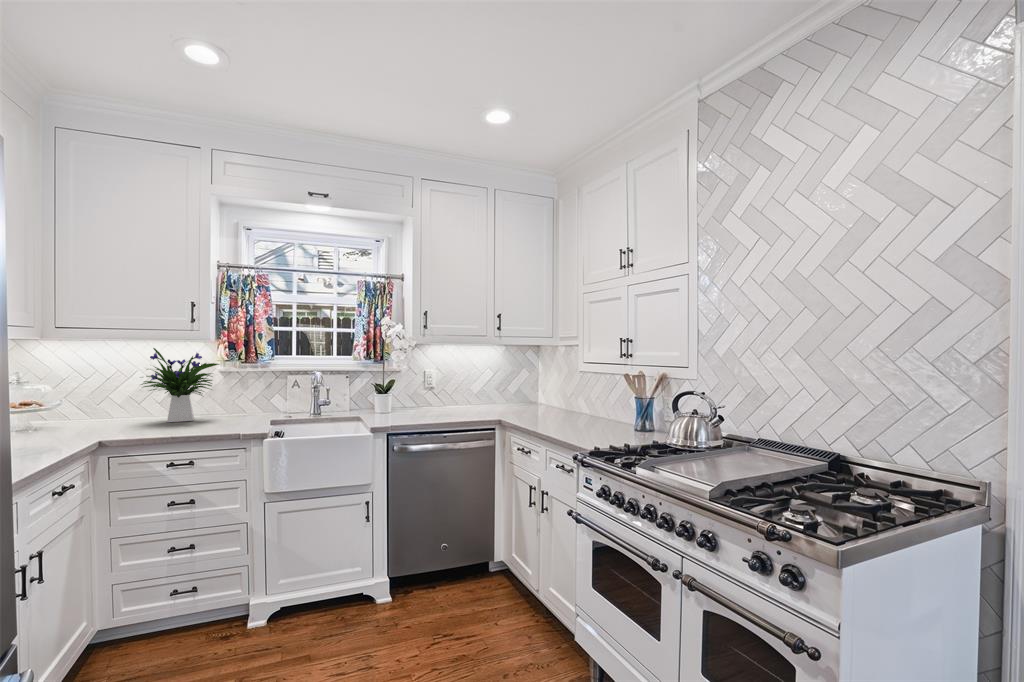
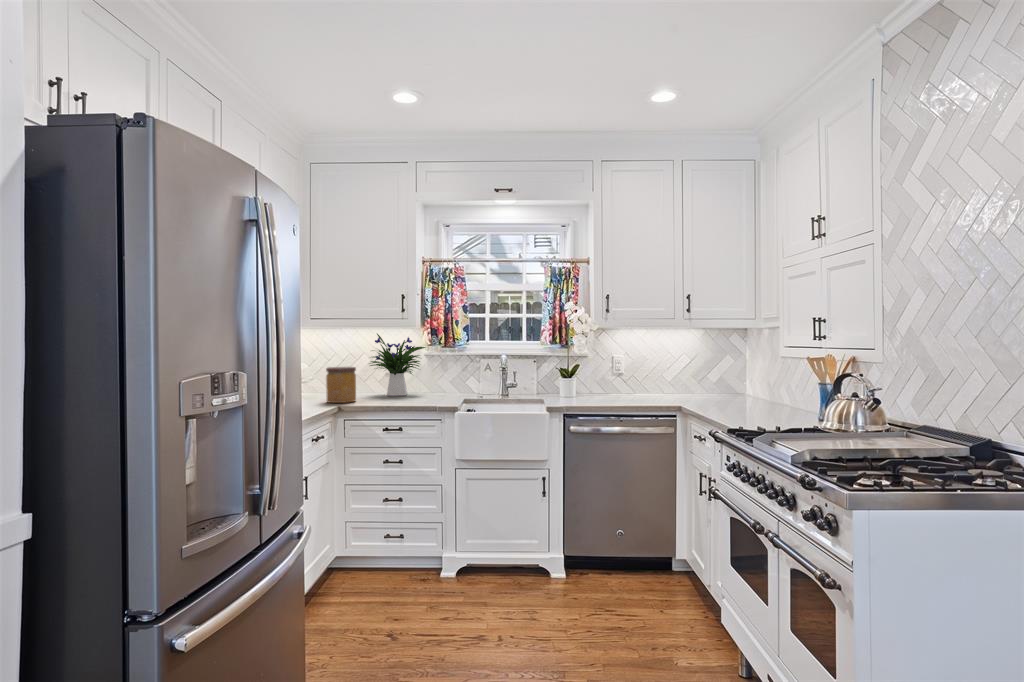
jar: none [81,390,127,437] -> present [326,367,356,403]

